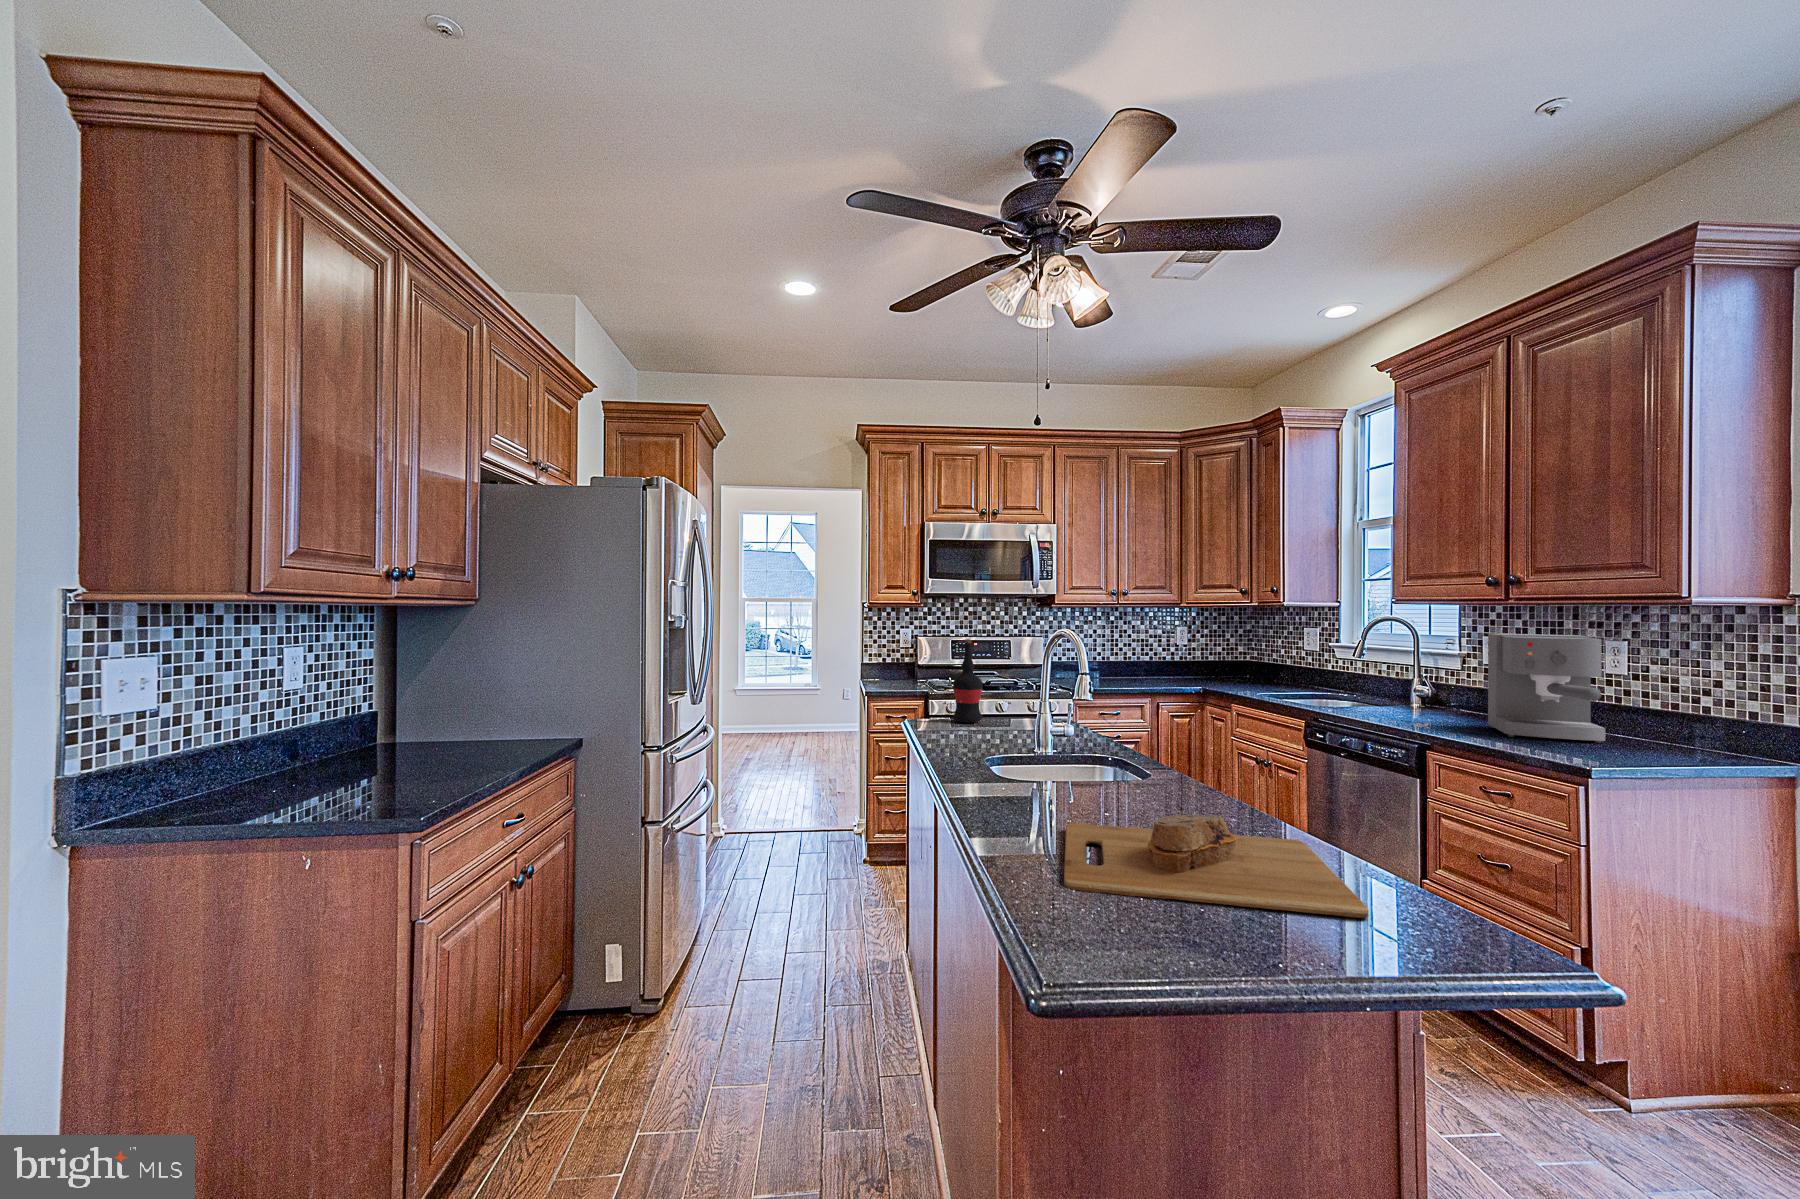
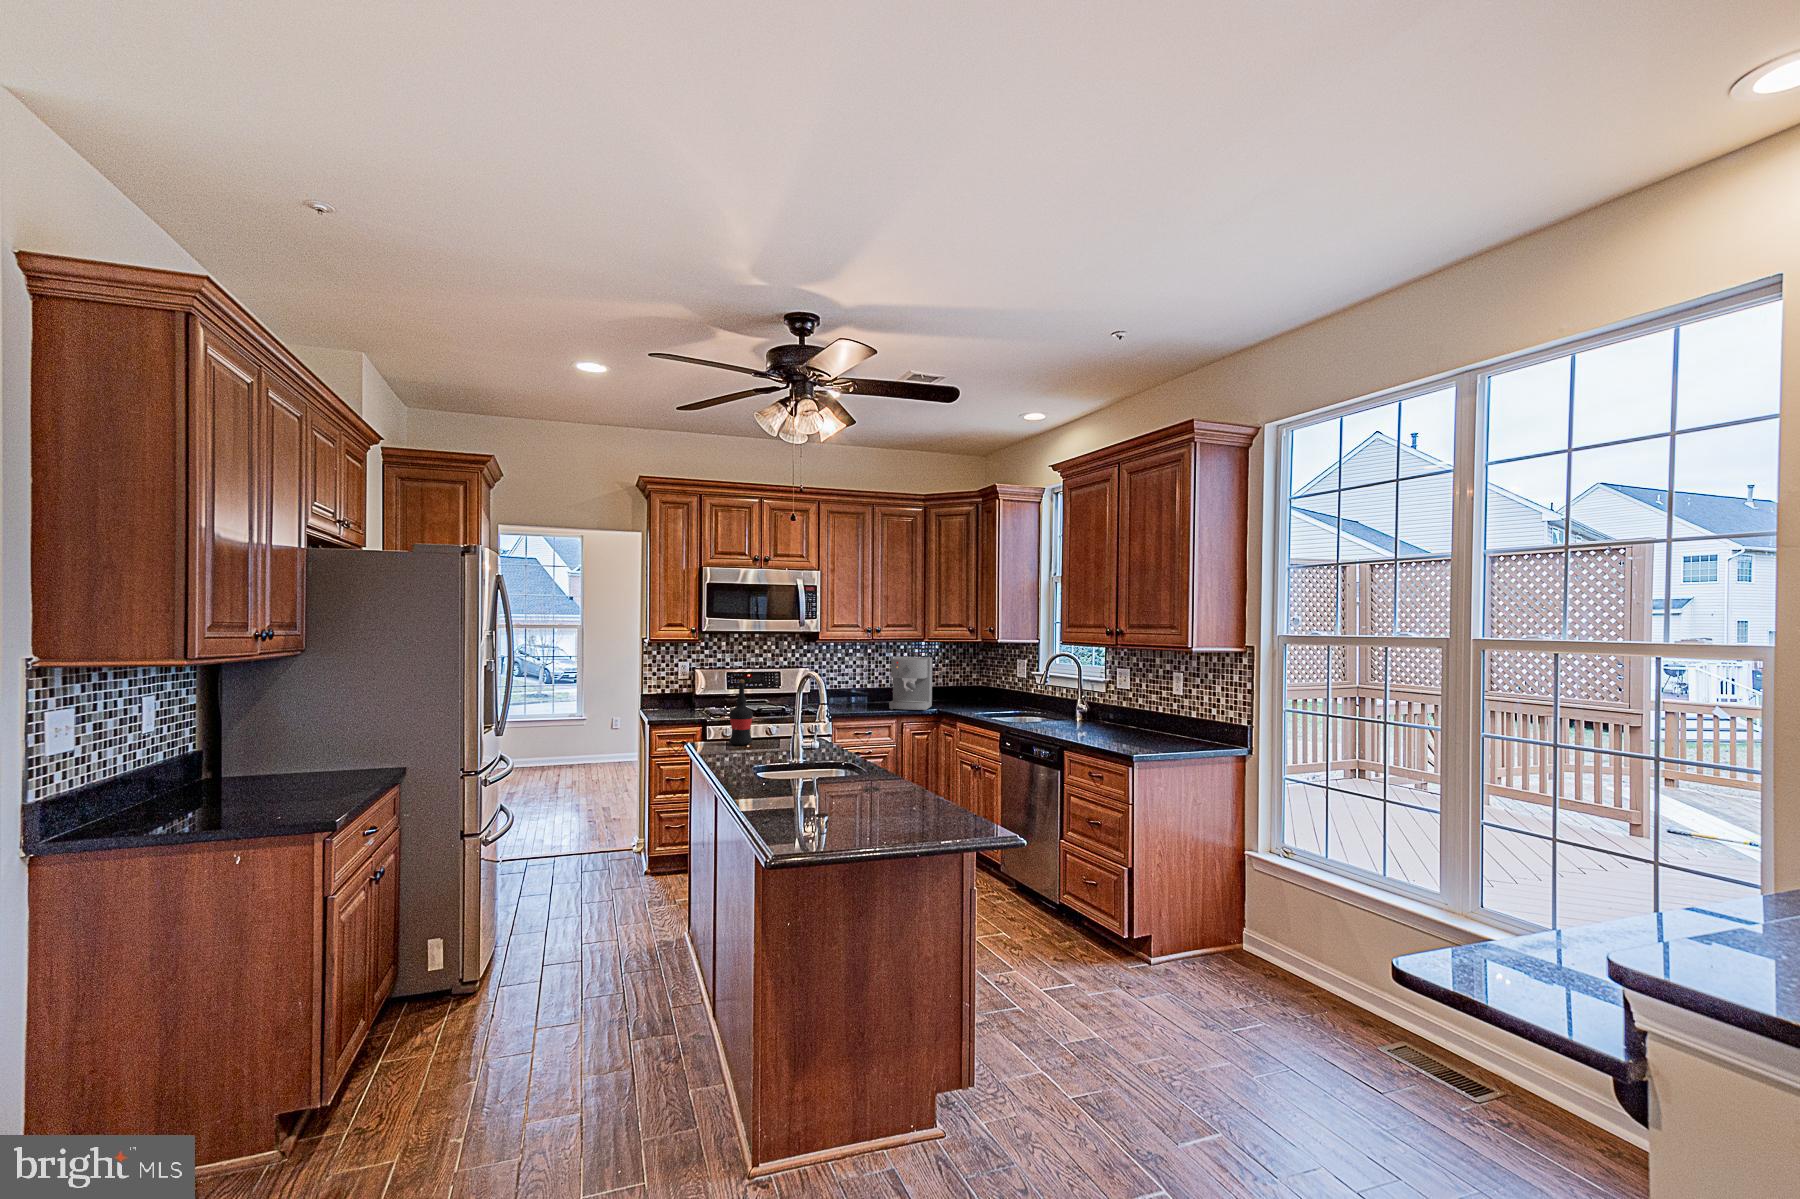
coffee maker: present [1488,634,1605,743] -> present [889,657,932,711]
cutting board: present [1064,815,1369,918] -> none [790,785,927,823]

